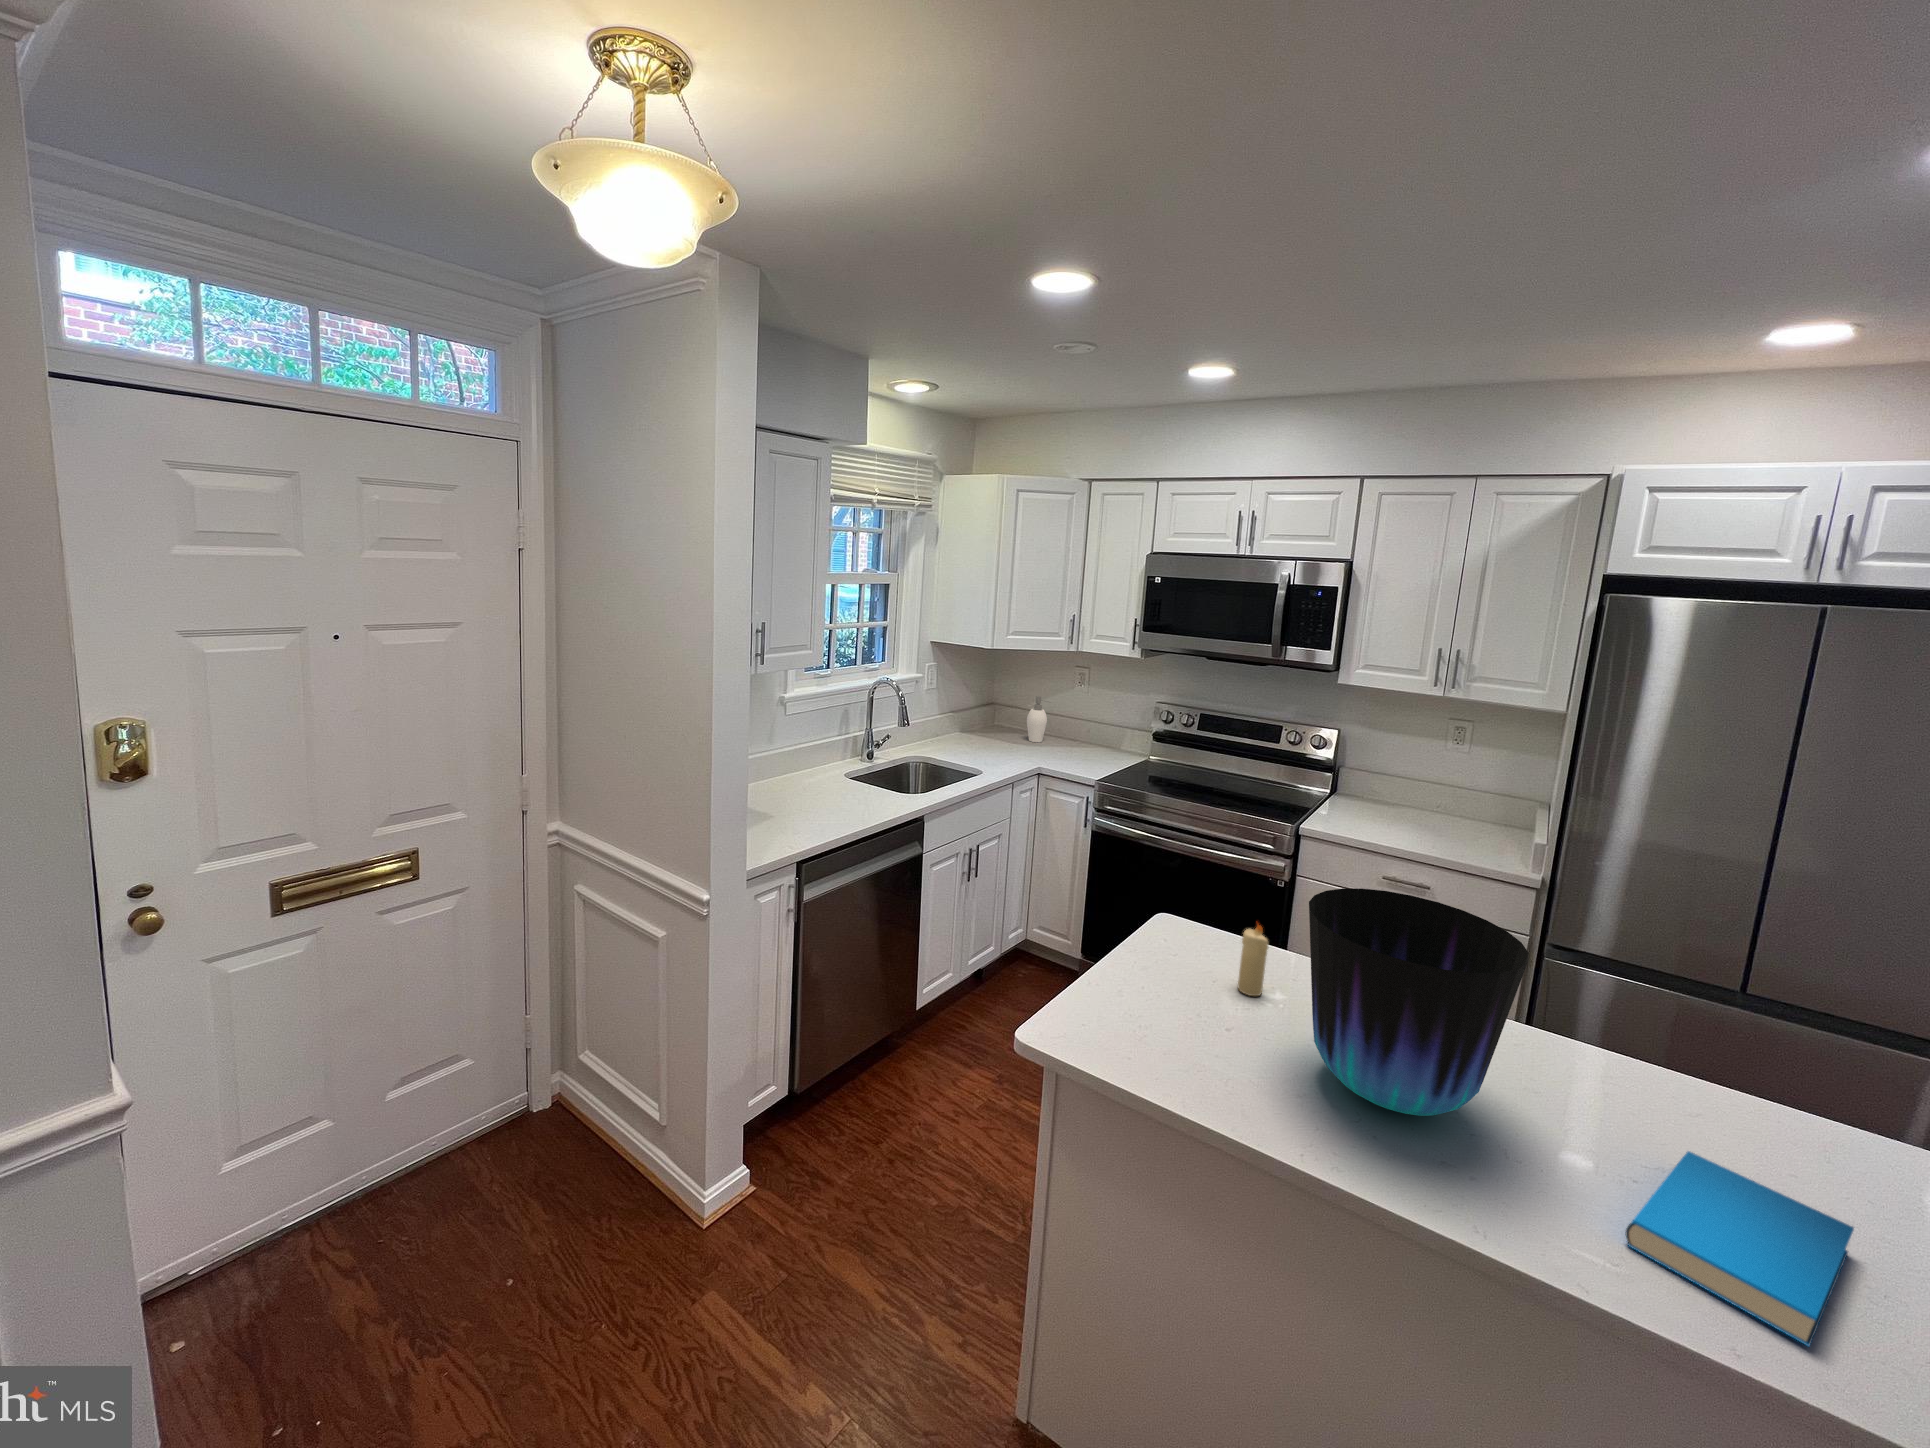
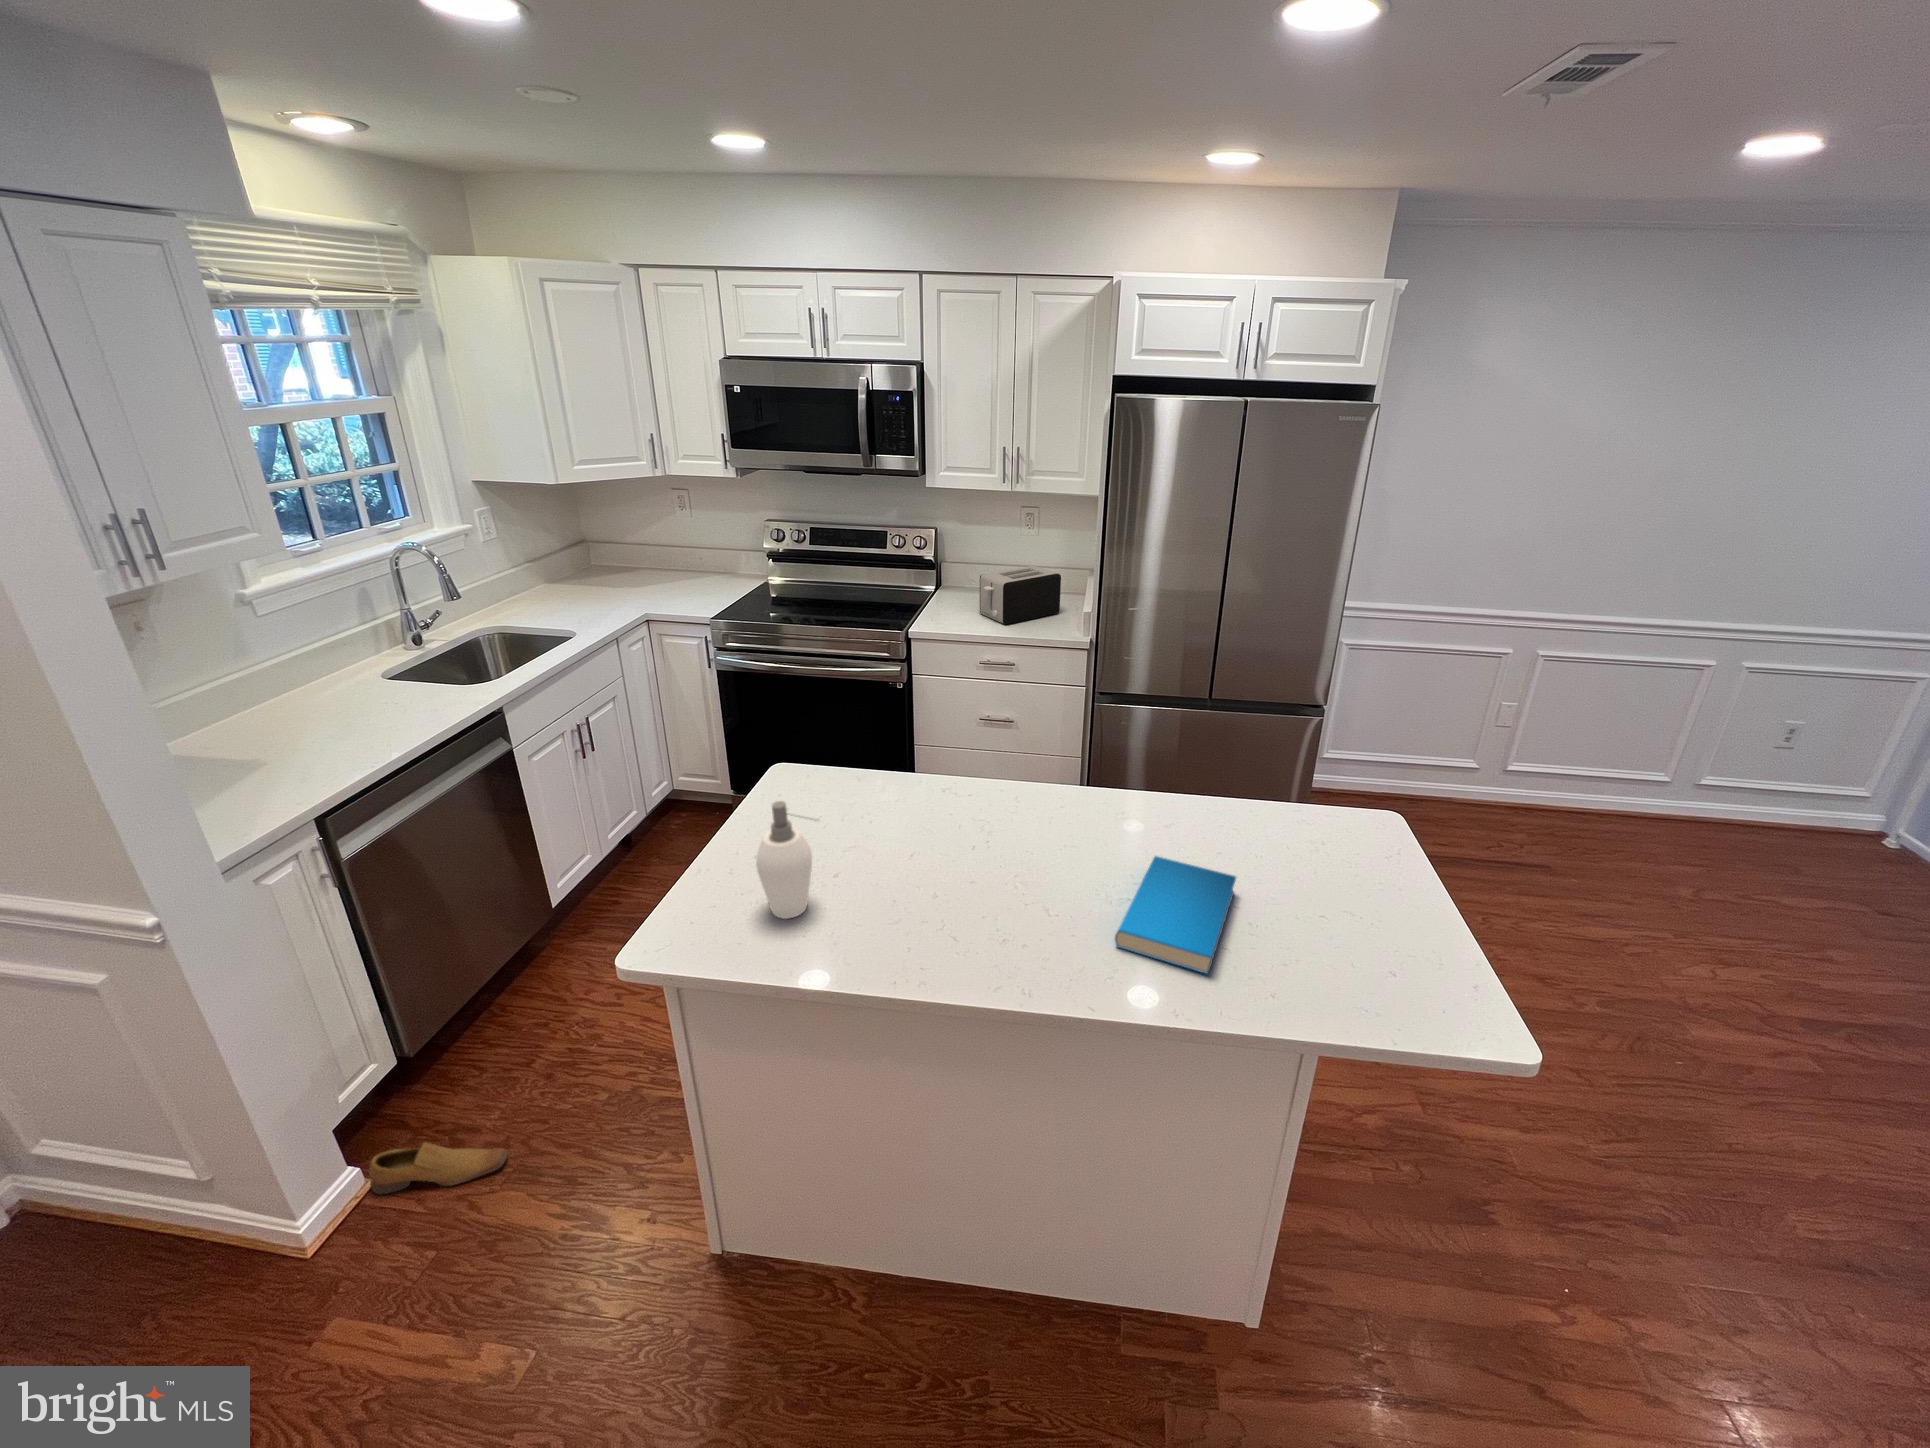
soap dispenser: present [1027,696,1047,742] -> present [756,801,812,919]
toaster: none [1388,782,1505,844] -> present [980,566,1061,624]
vase: present [1309,888,1529,1116] -> none [879,716,1046,904]
candle: present [1238,924,1268,996] -> none [840,762,866,829]
shoe: none [751,1165,850,1228] -> present [369,1143,507,1194]

